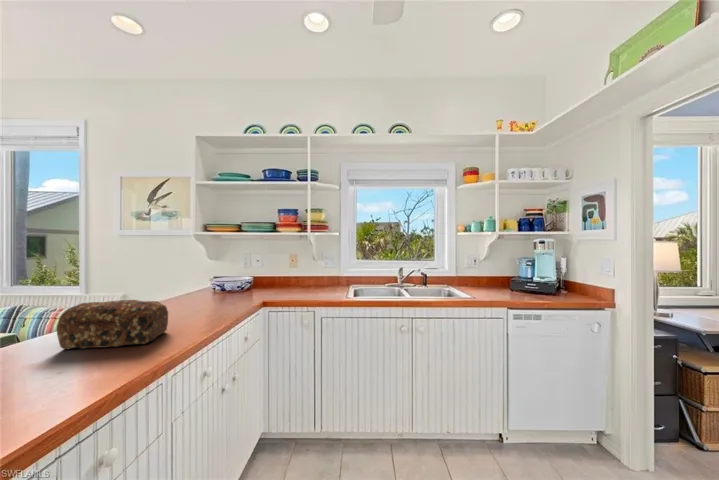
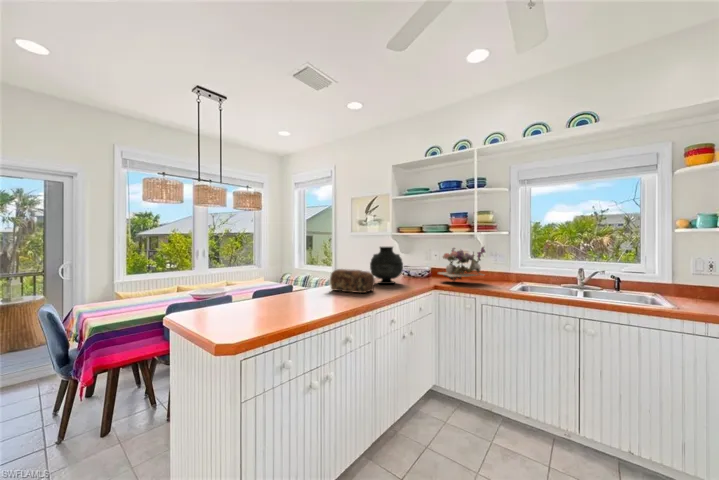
flower arrangement: none [263,248,321,292] -> present [439,247,485,281]
vase: none [158,253,217,311] -> present [370,247,403,284]

